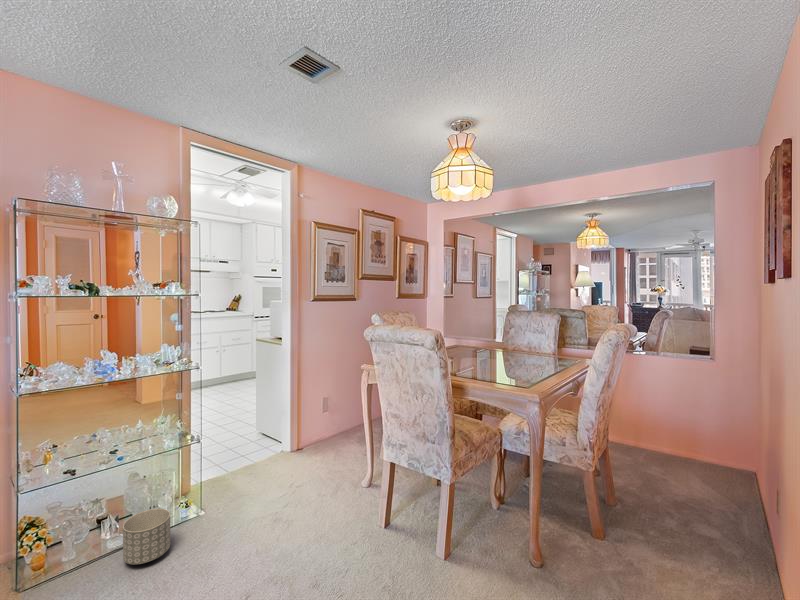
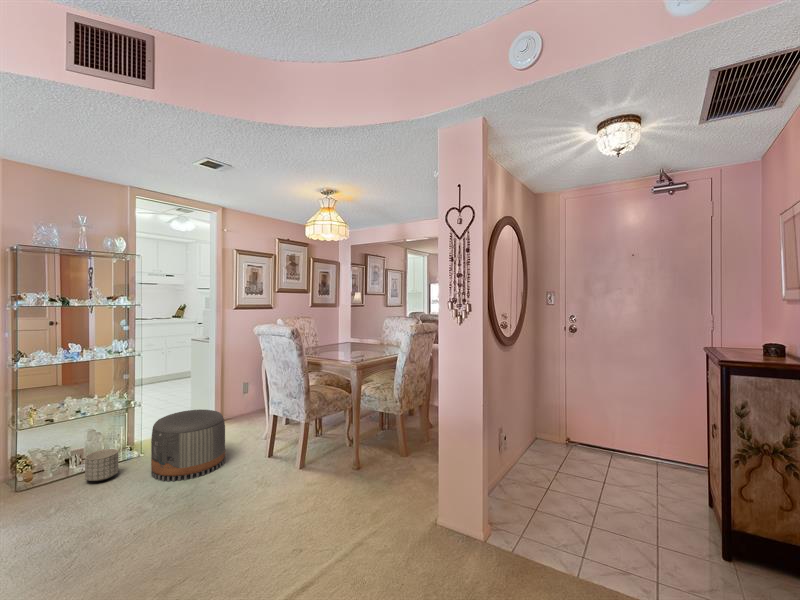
pouf: none [217,448,320,571] -> present [151,410,225,481]

